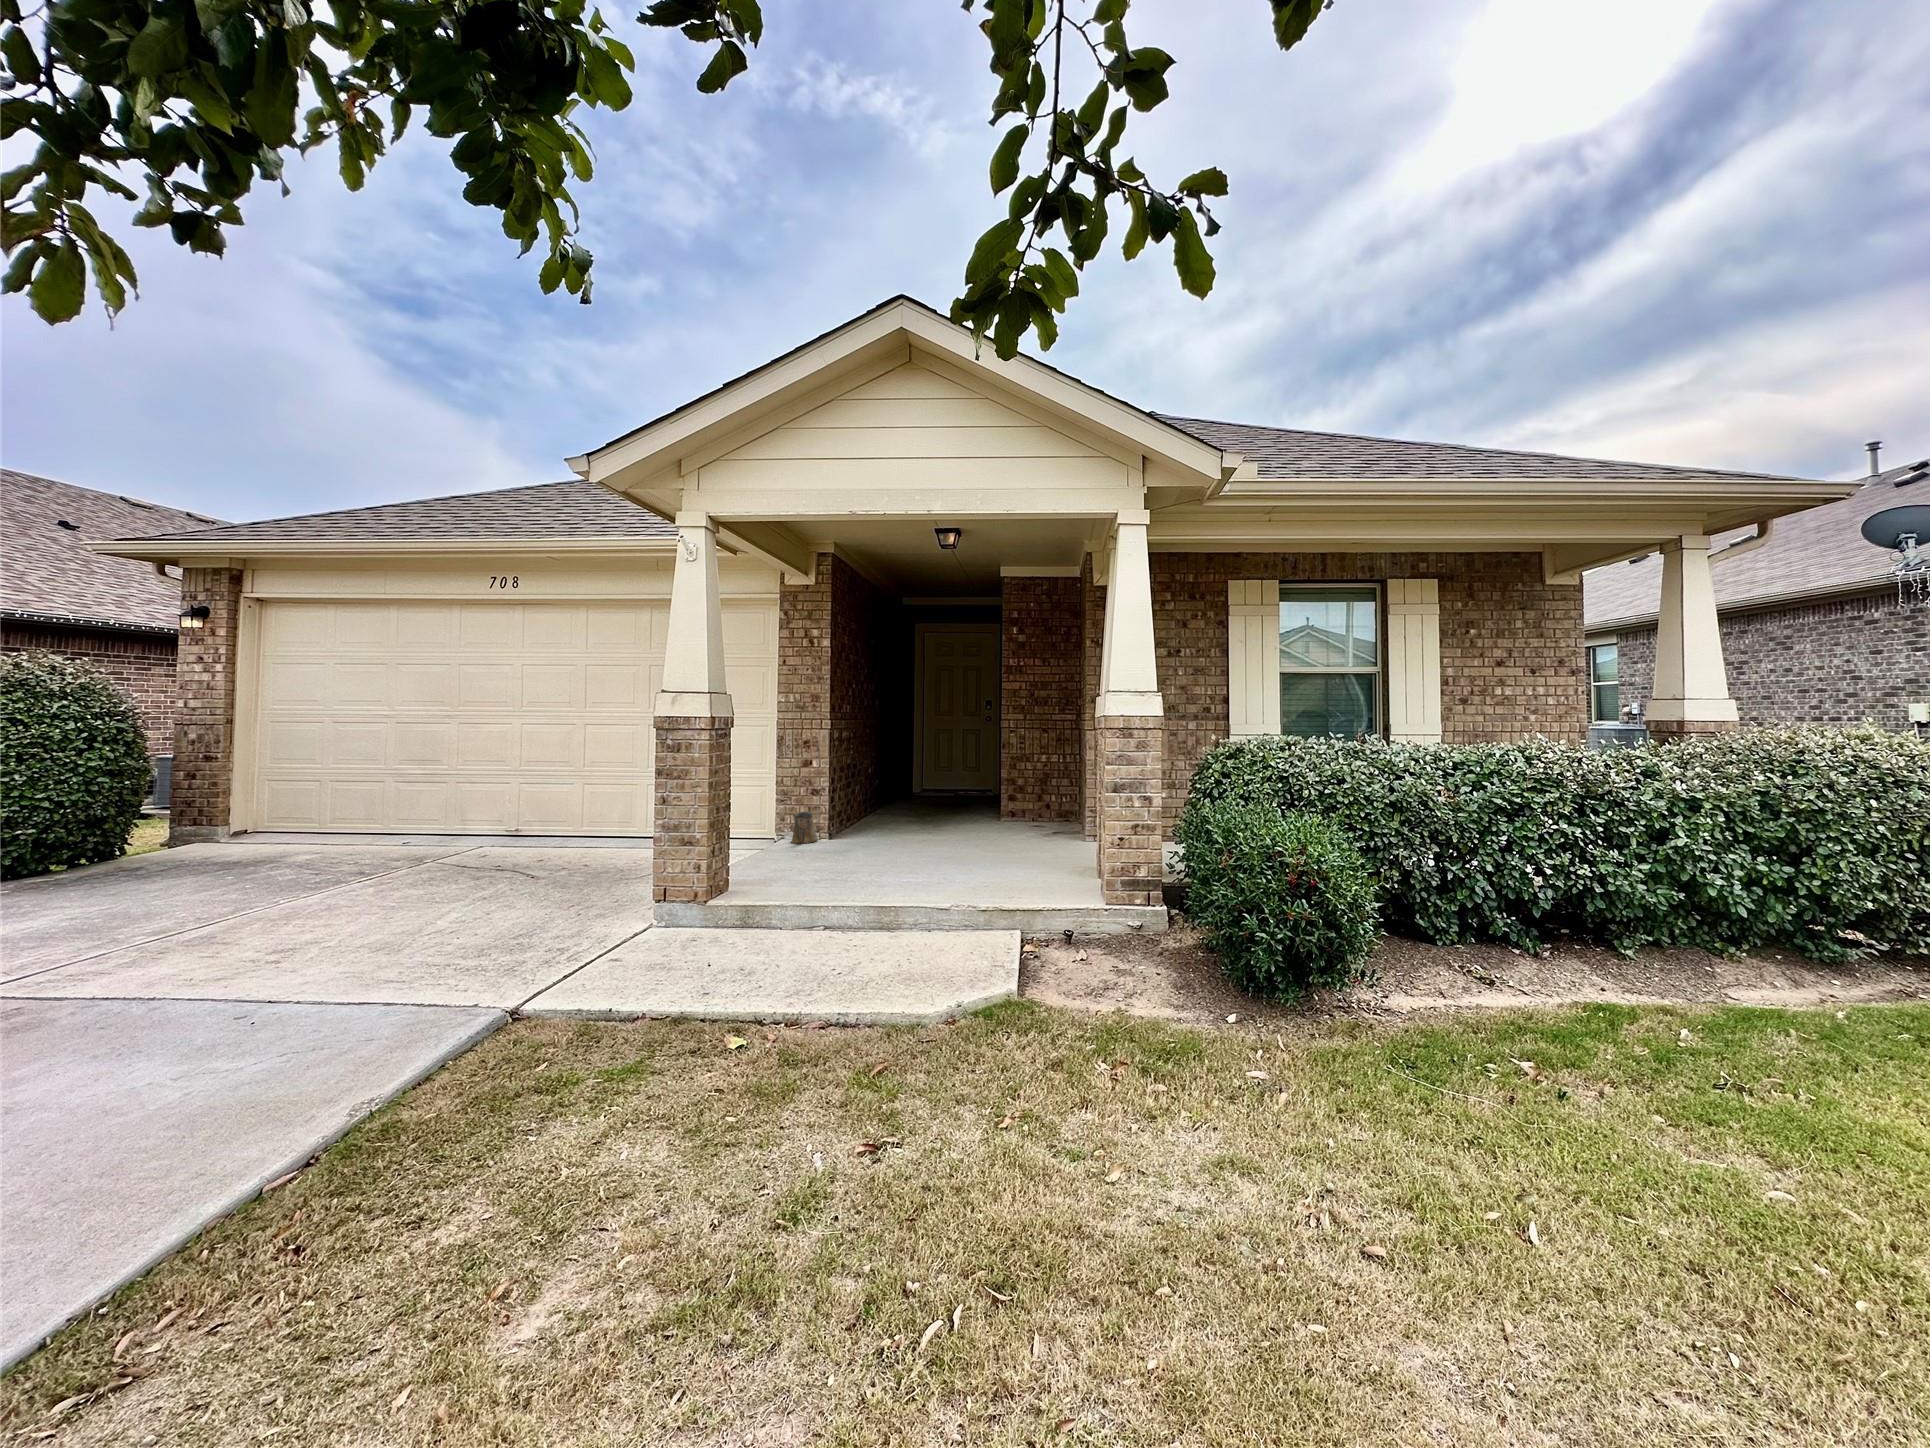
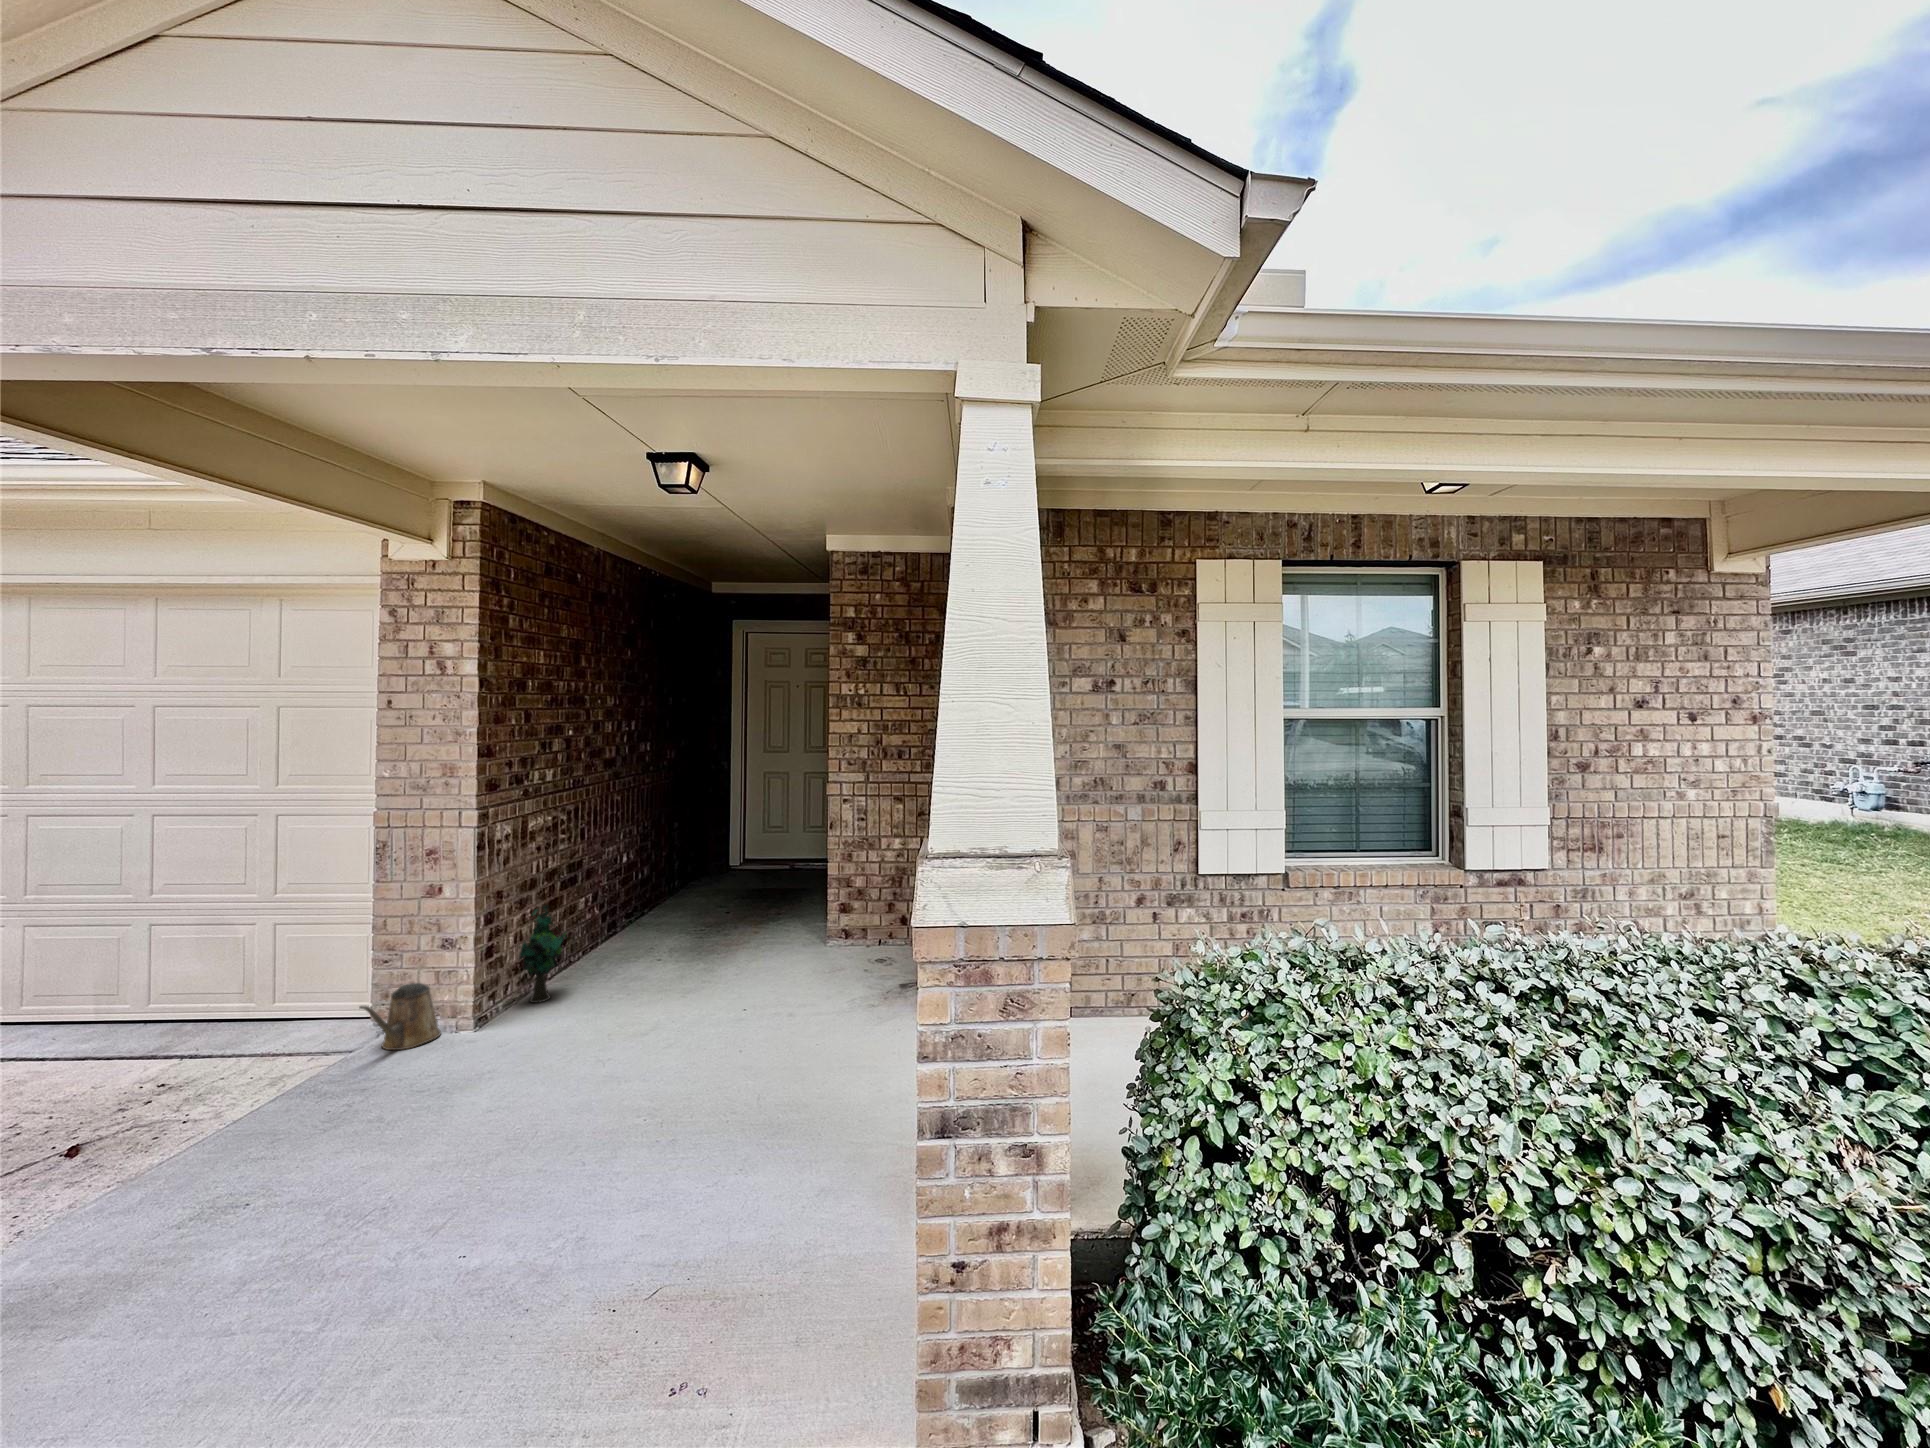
decorative plant: none [843,781,869,834] -> present [519,905,566,1003]

